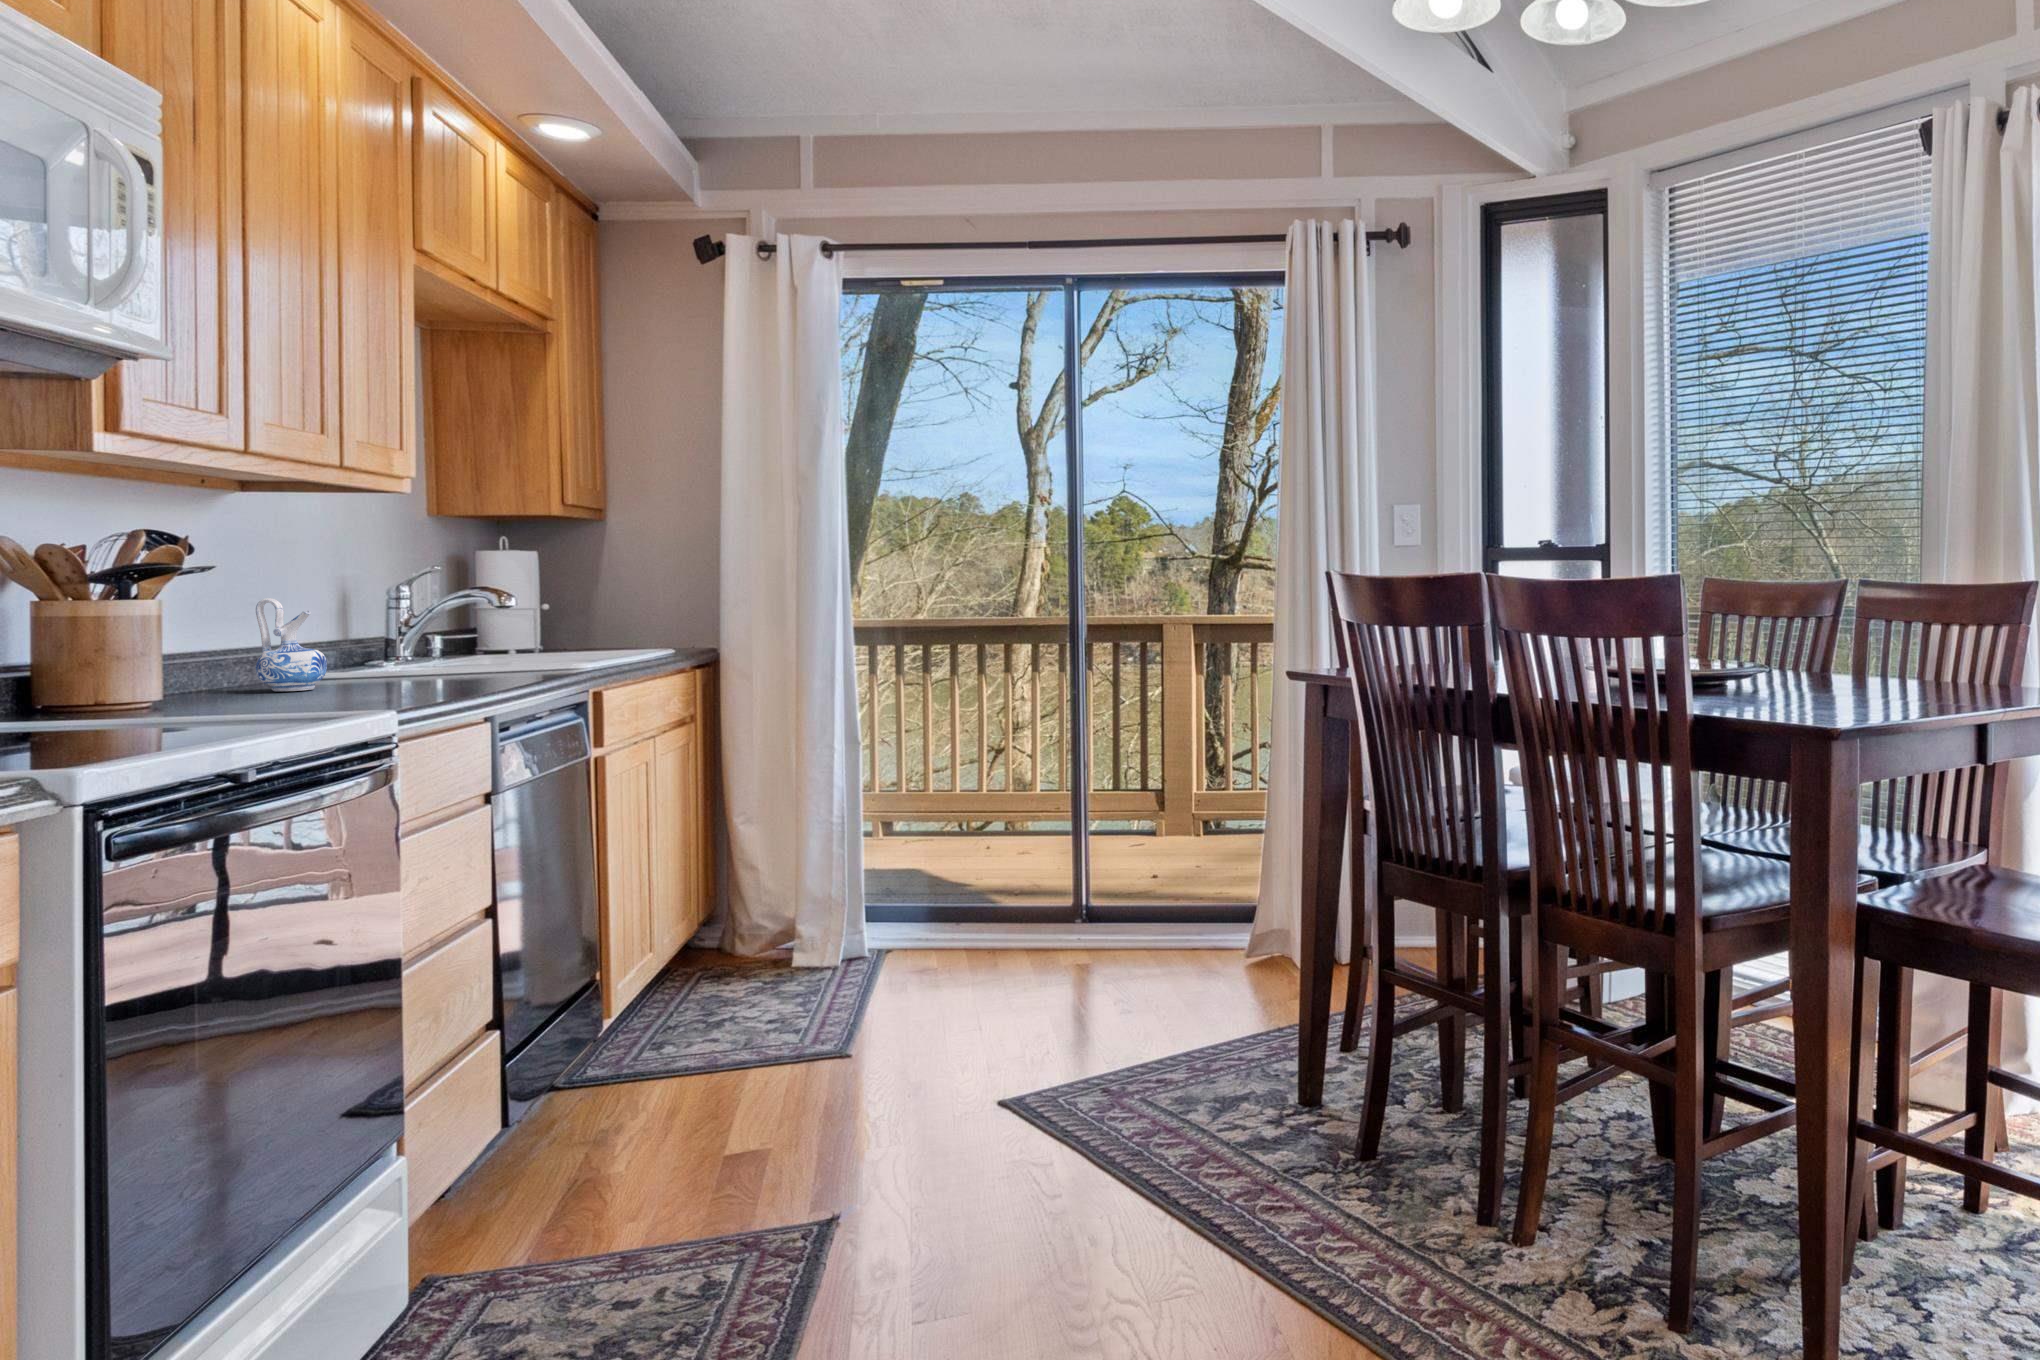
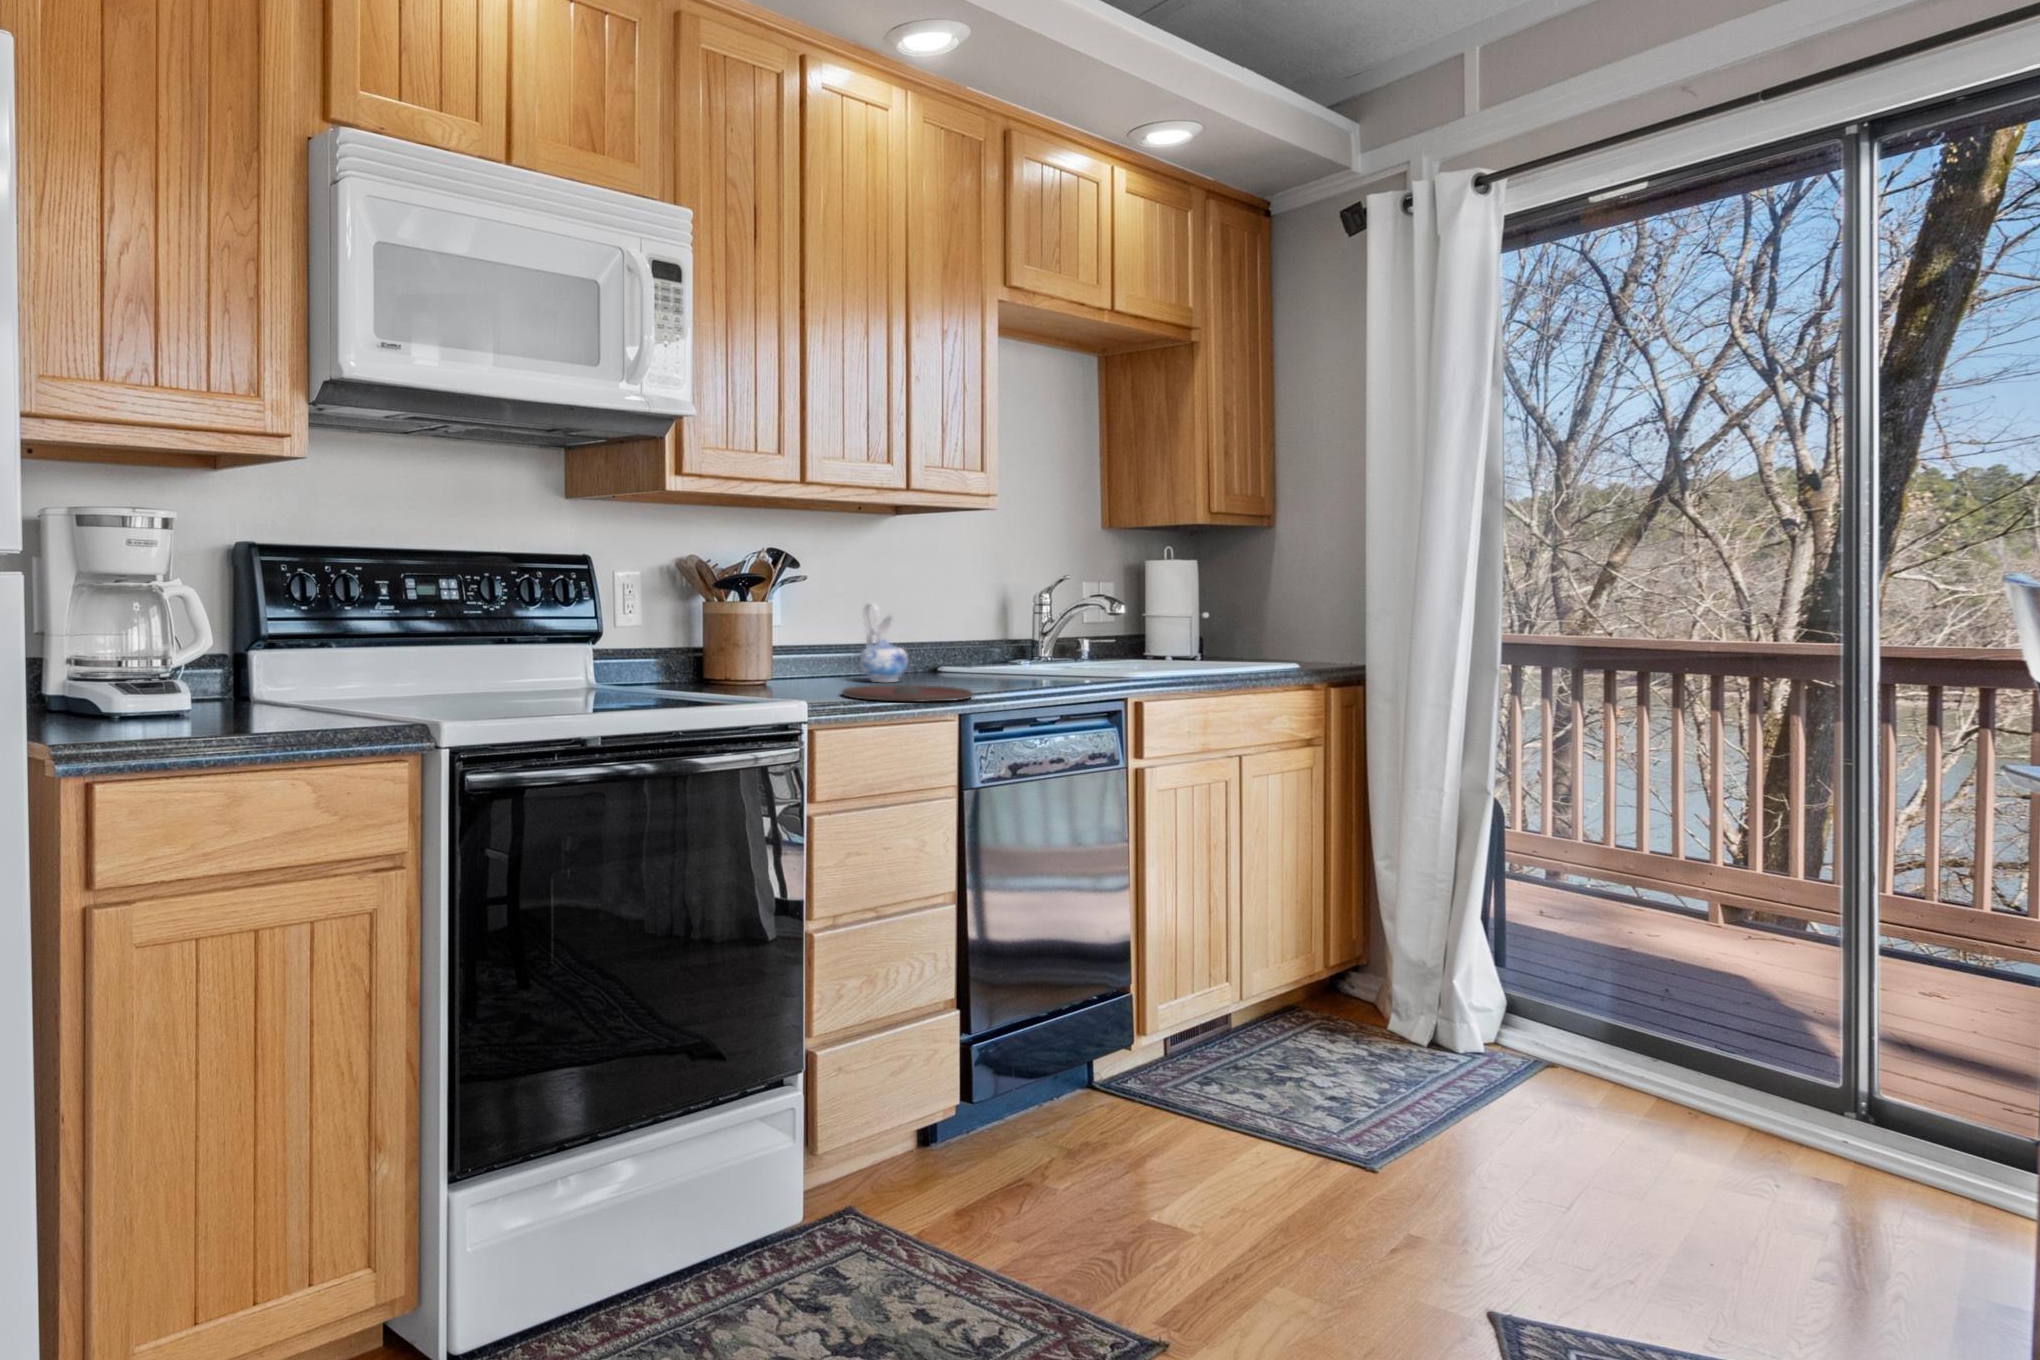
plate: none [297,685,481,705] -> present [842,685,973,701]

